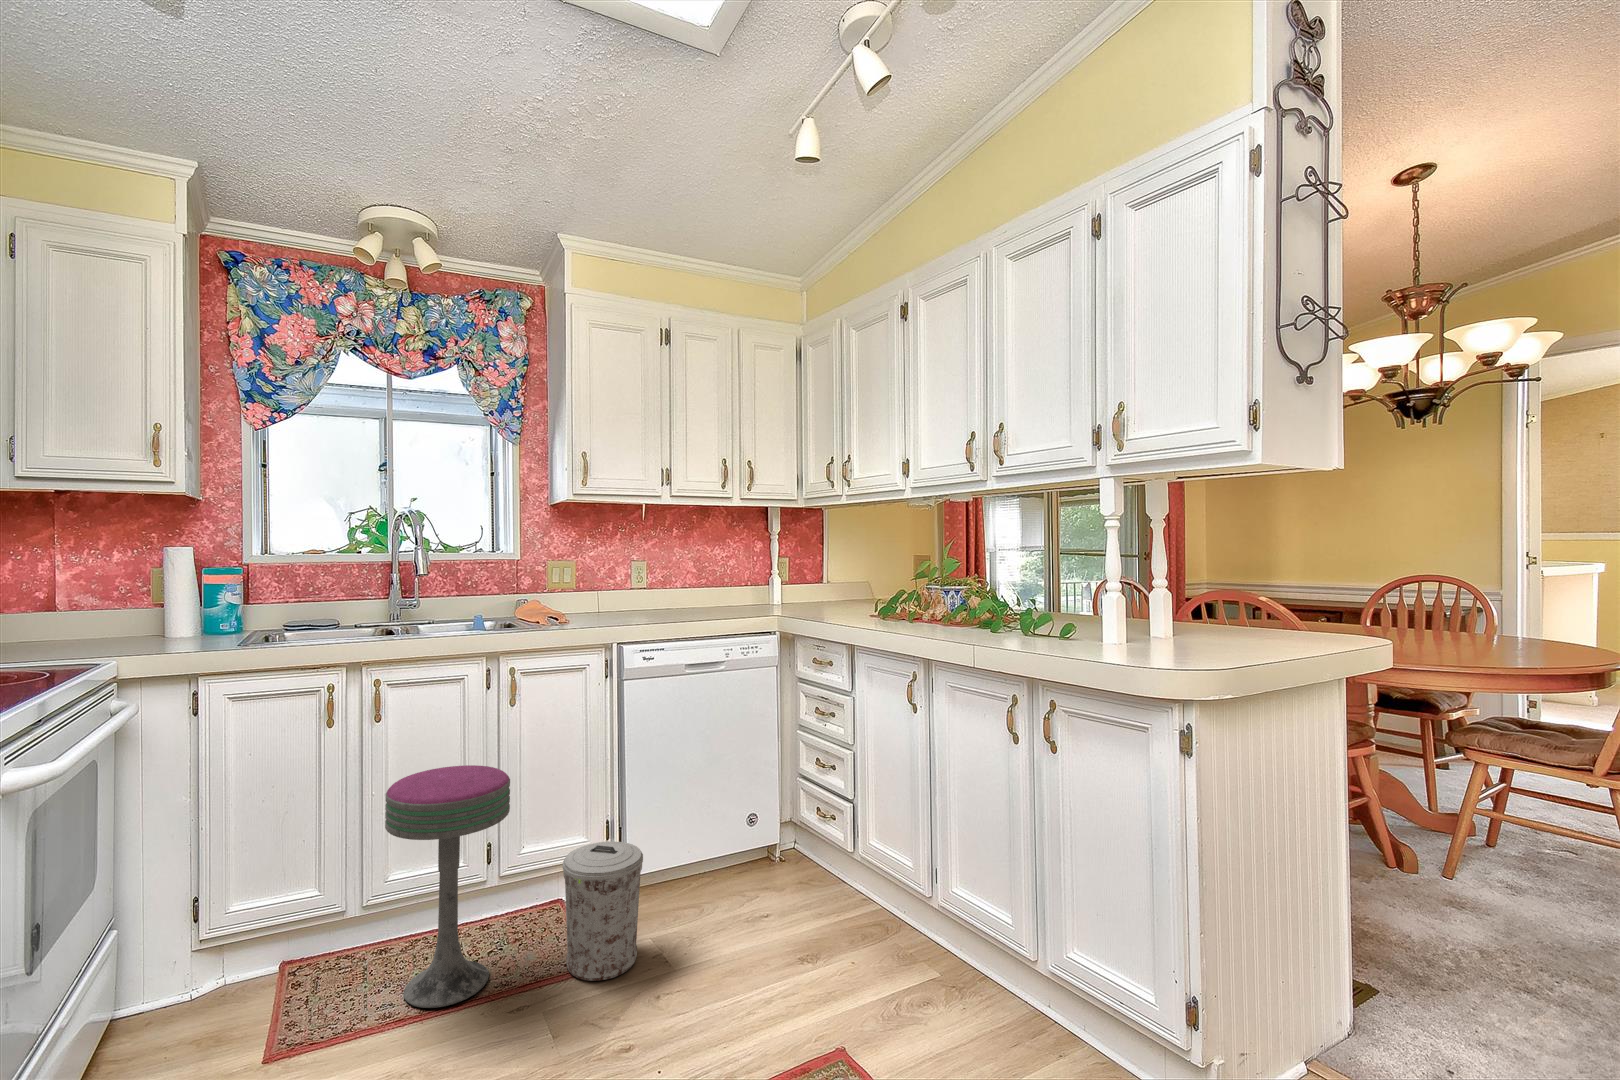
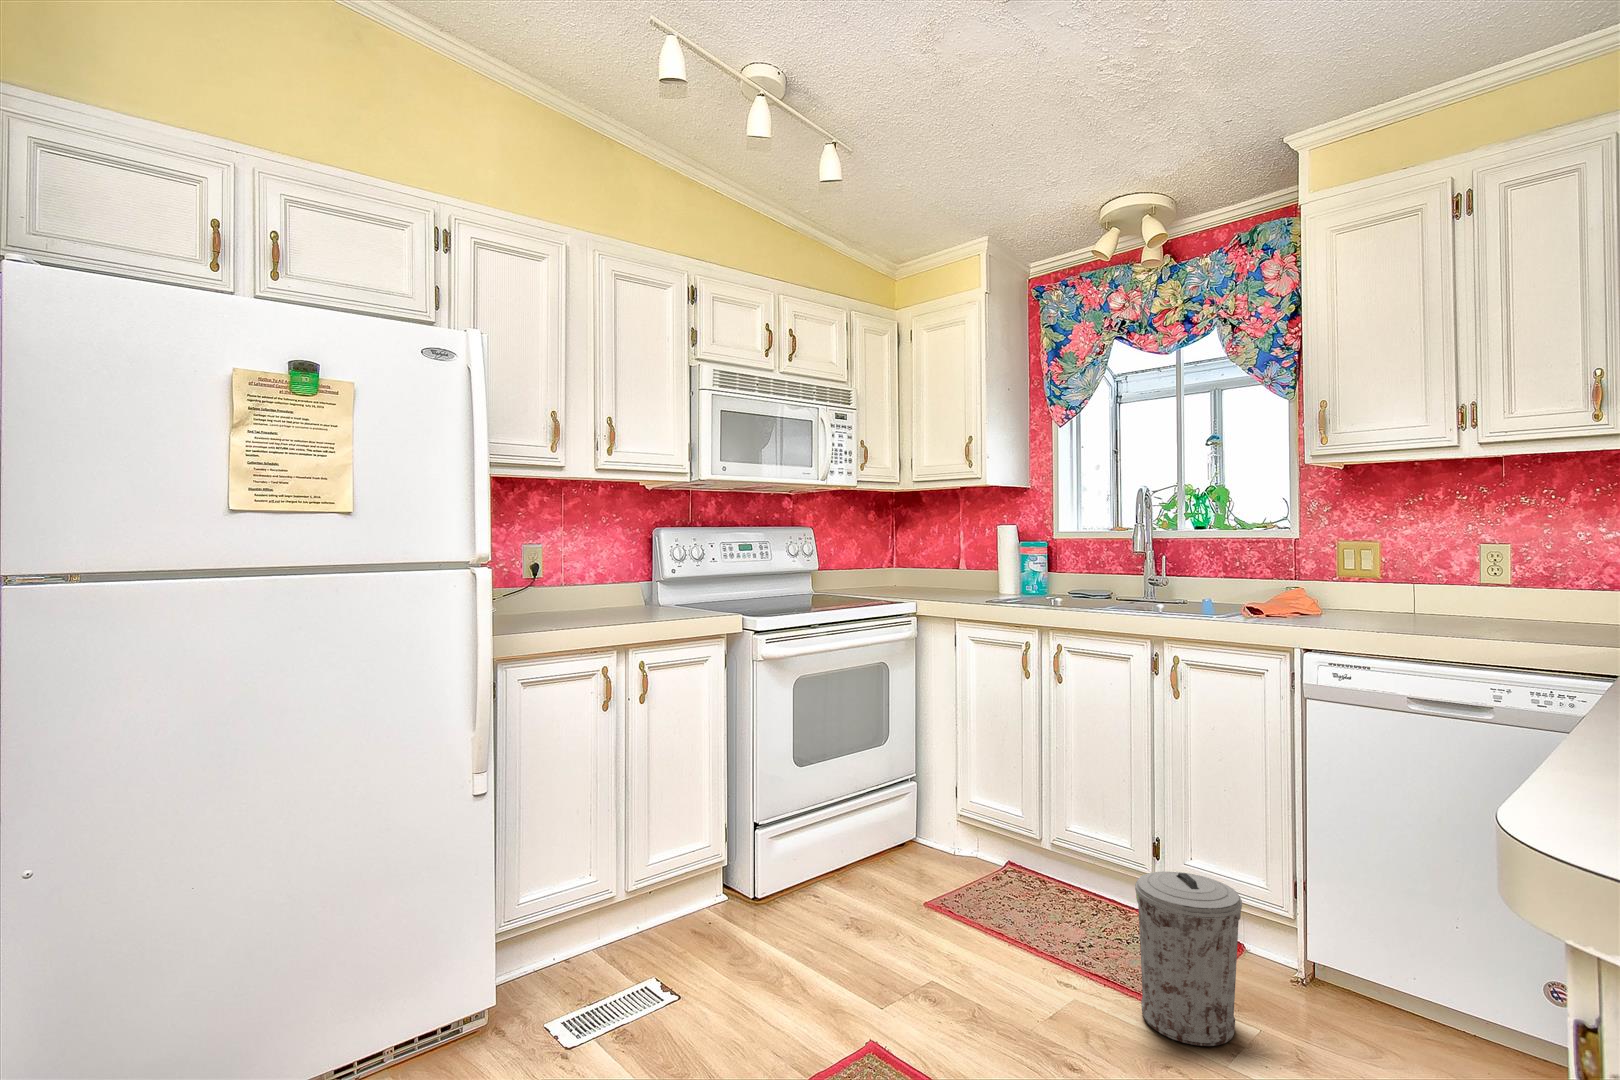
bar stool: present [385,765,510,1008] -> none [998,732,1114,965]

